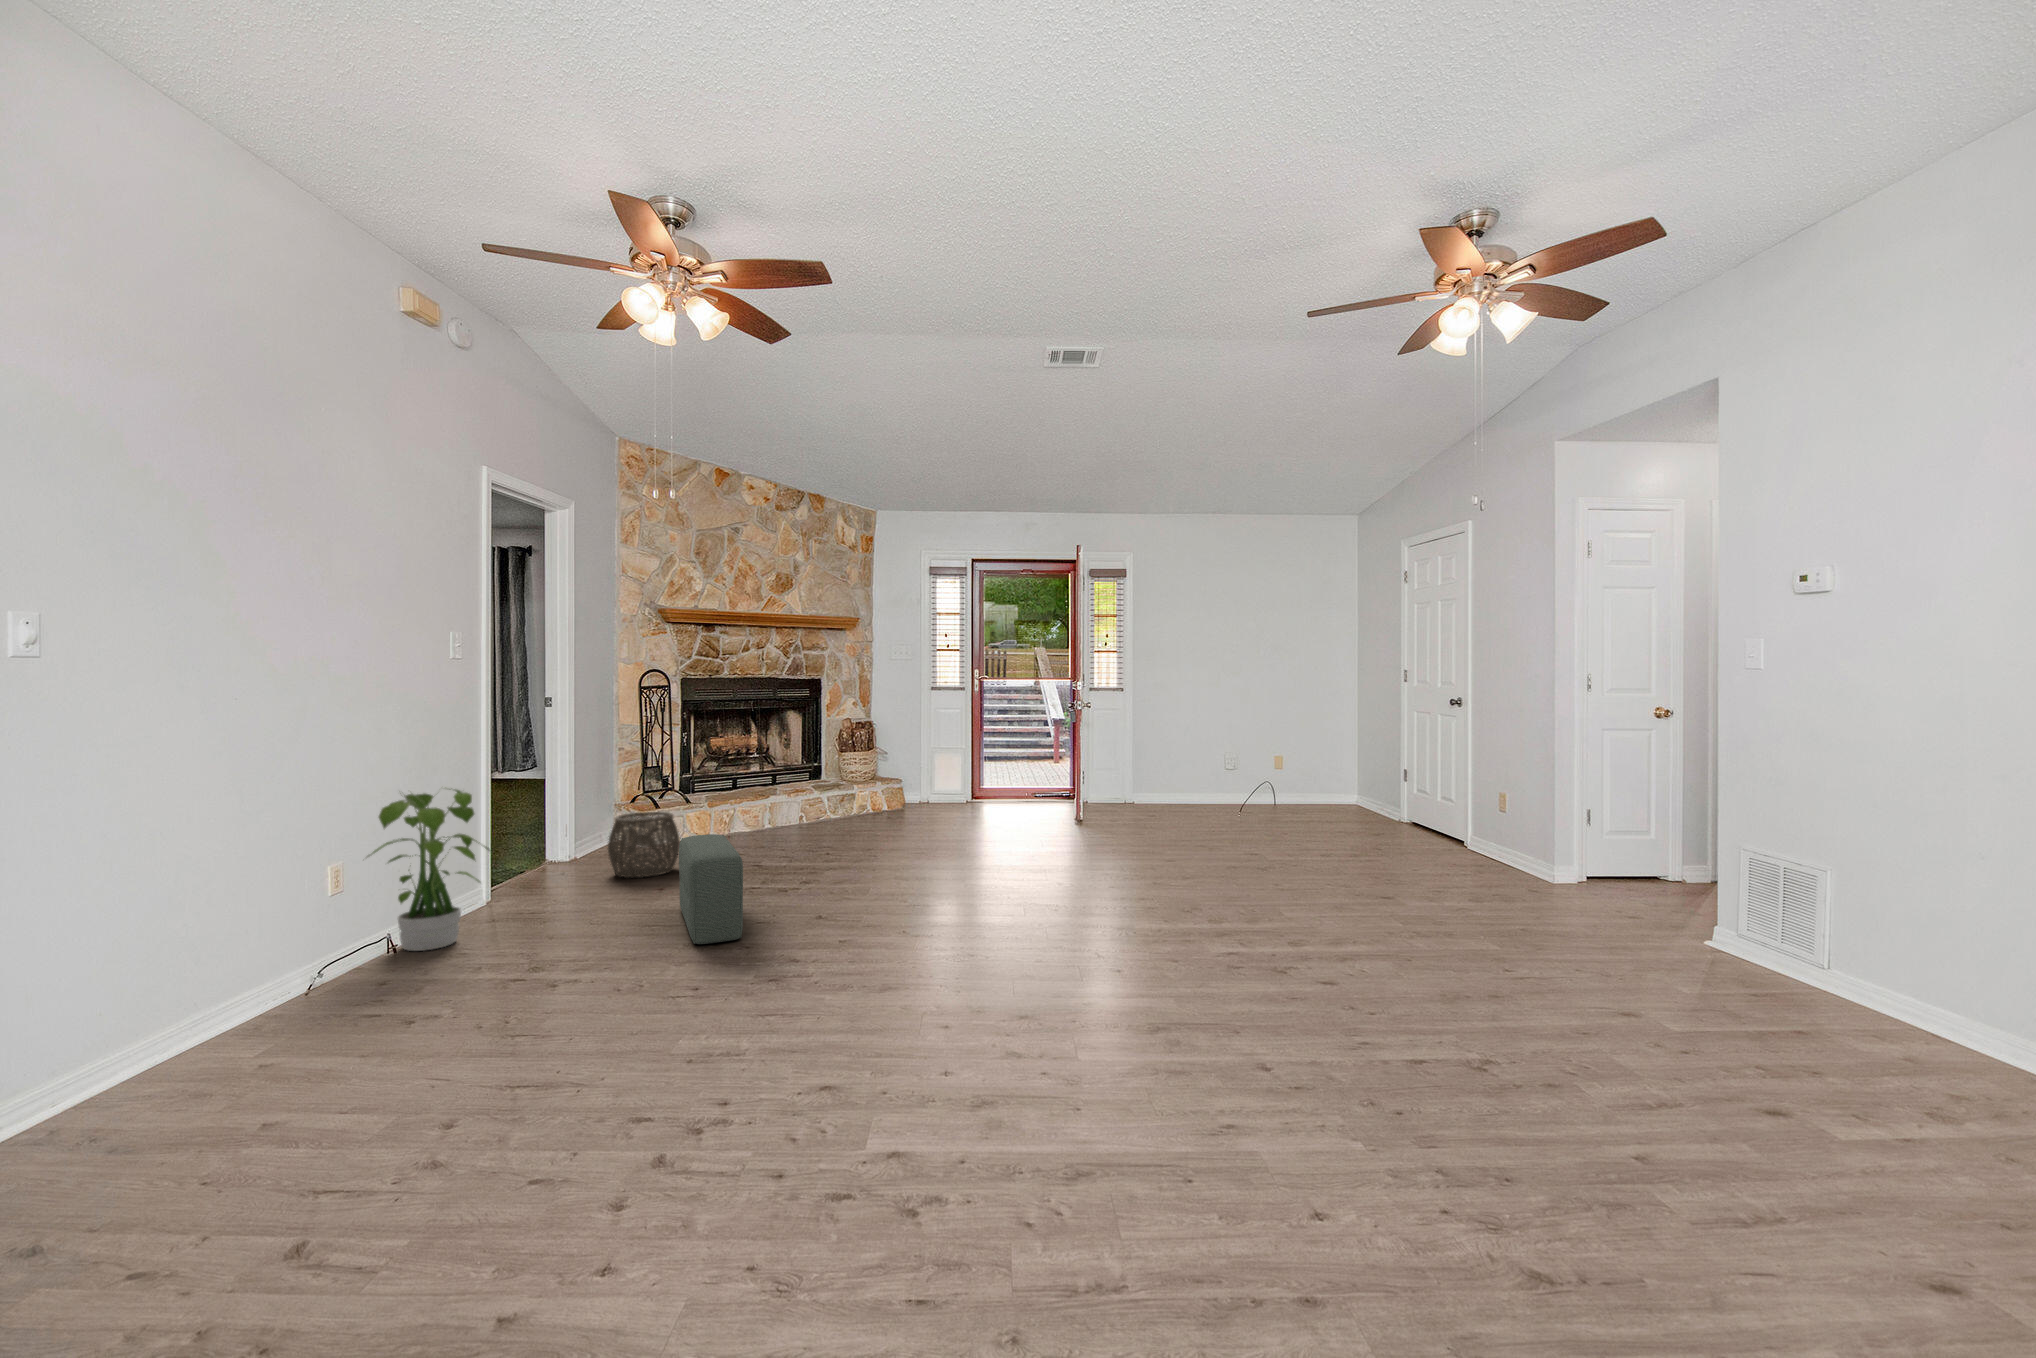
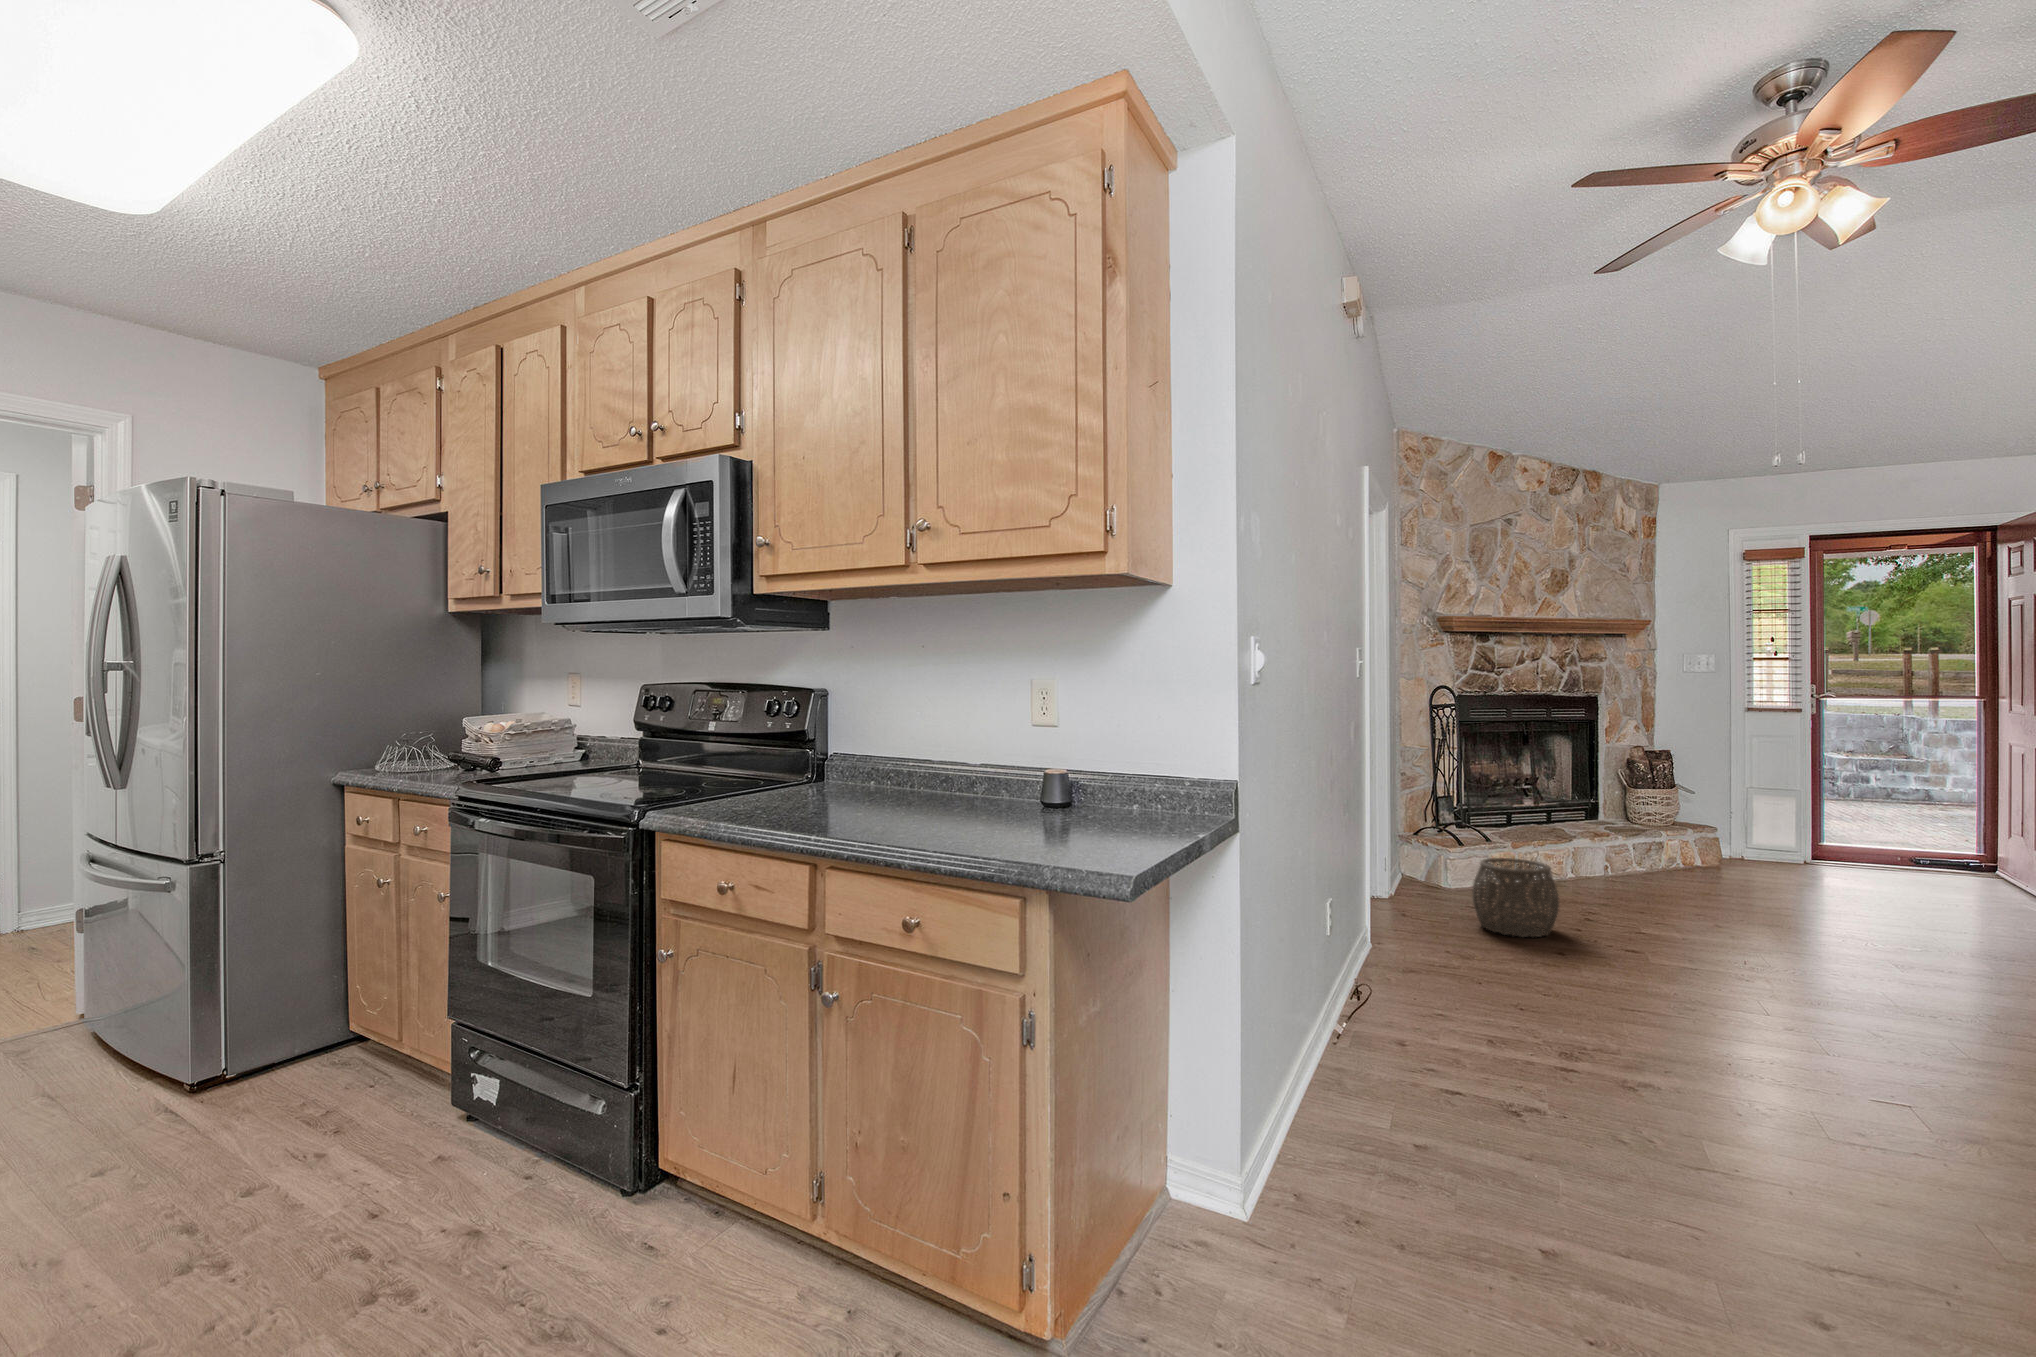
potted plant: present [366,790,490,951] -> none [1354,835,1473,1013]
pouf: present [679,834,743,944] -> none [1656,912,1853,1074]

